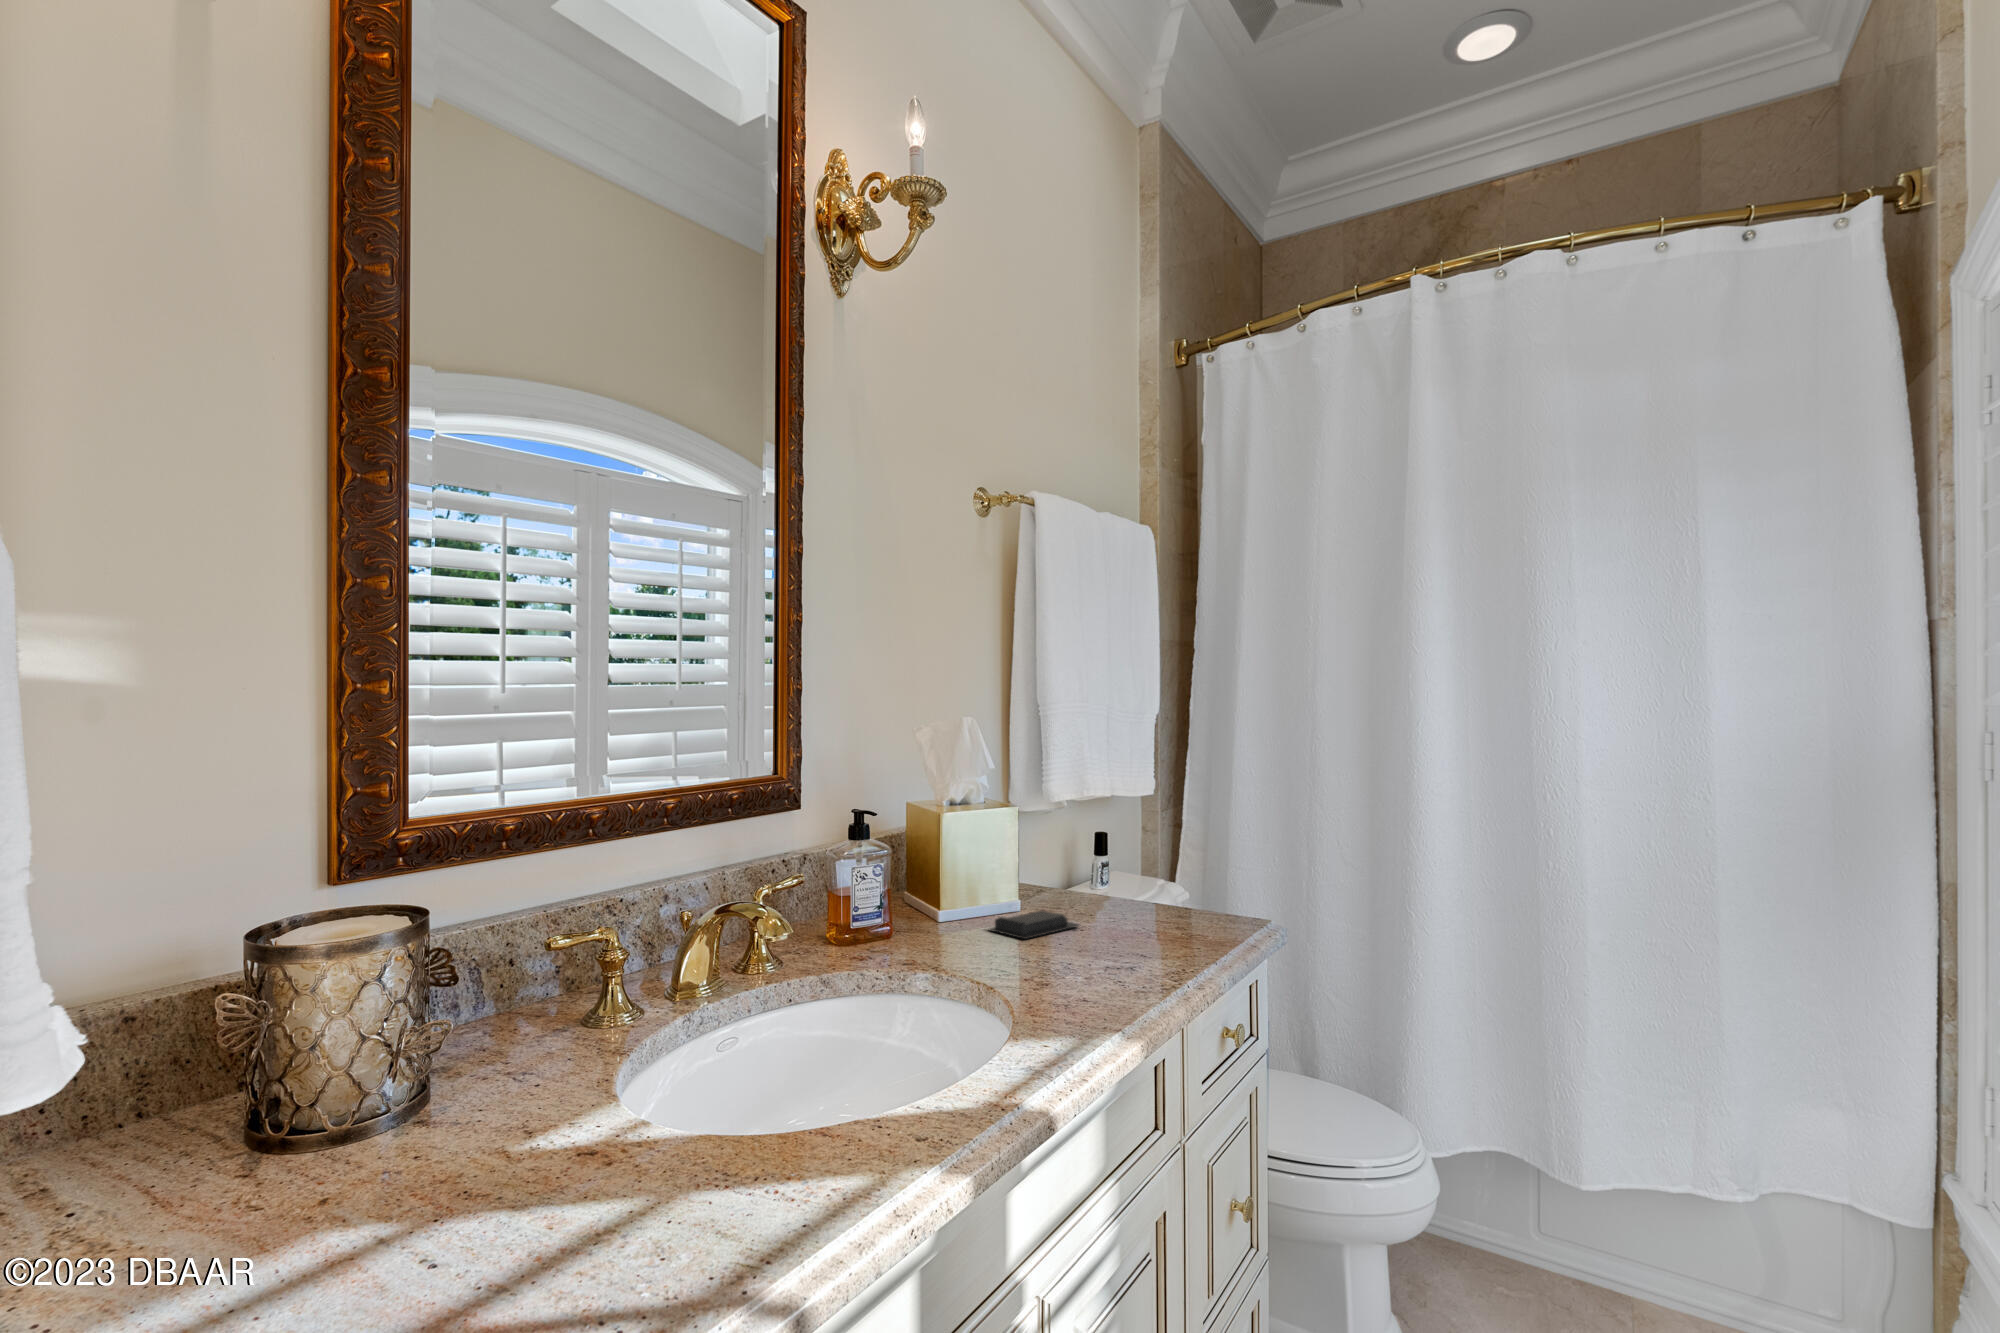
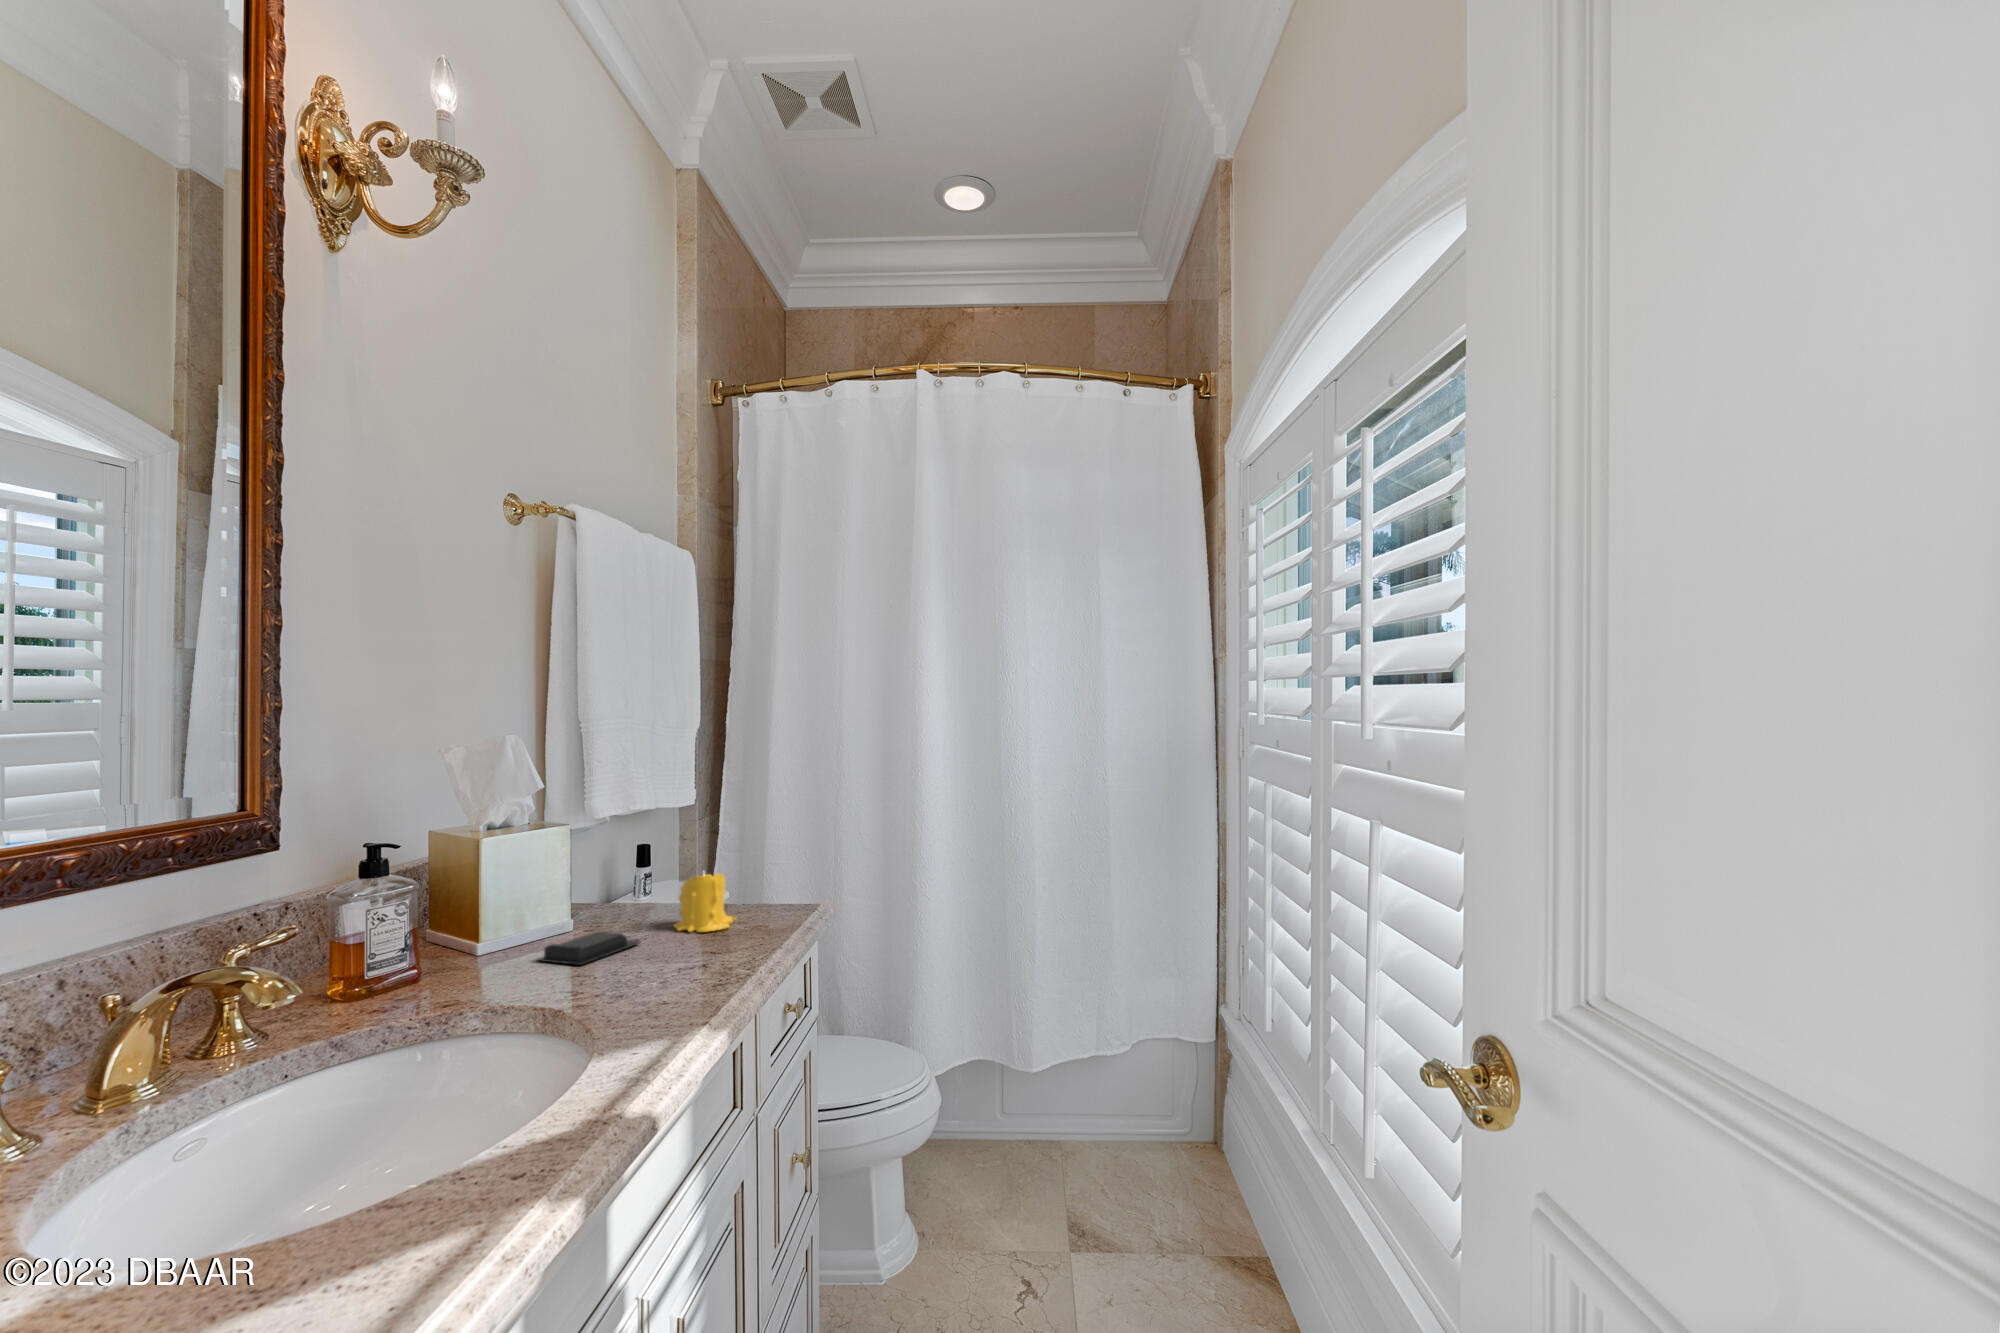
candle: none [1113,861,1175,923] -> present [674,871,736,932]

